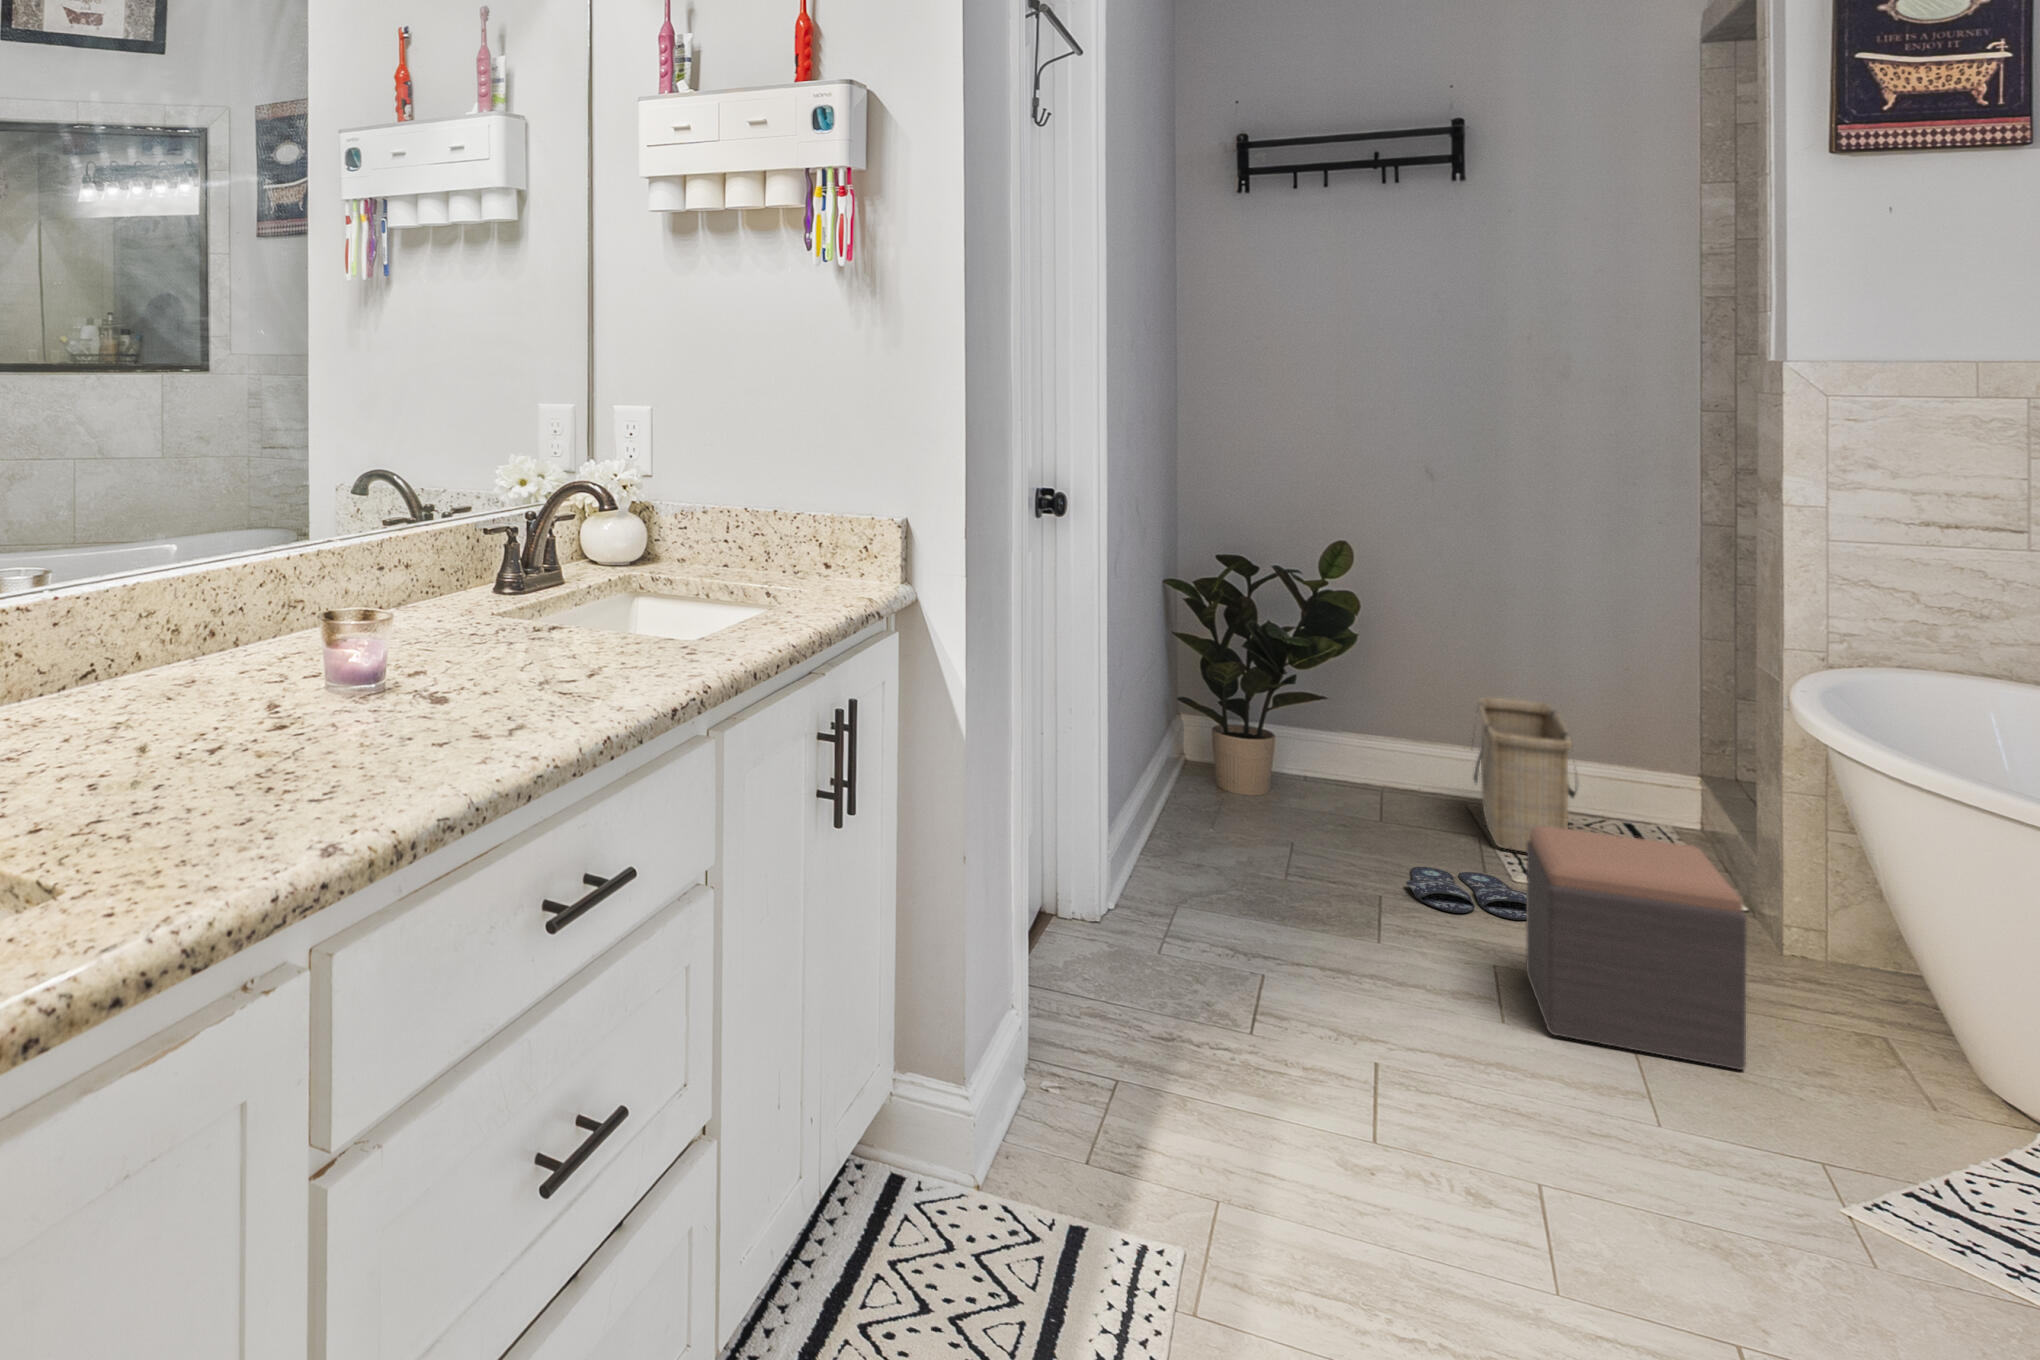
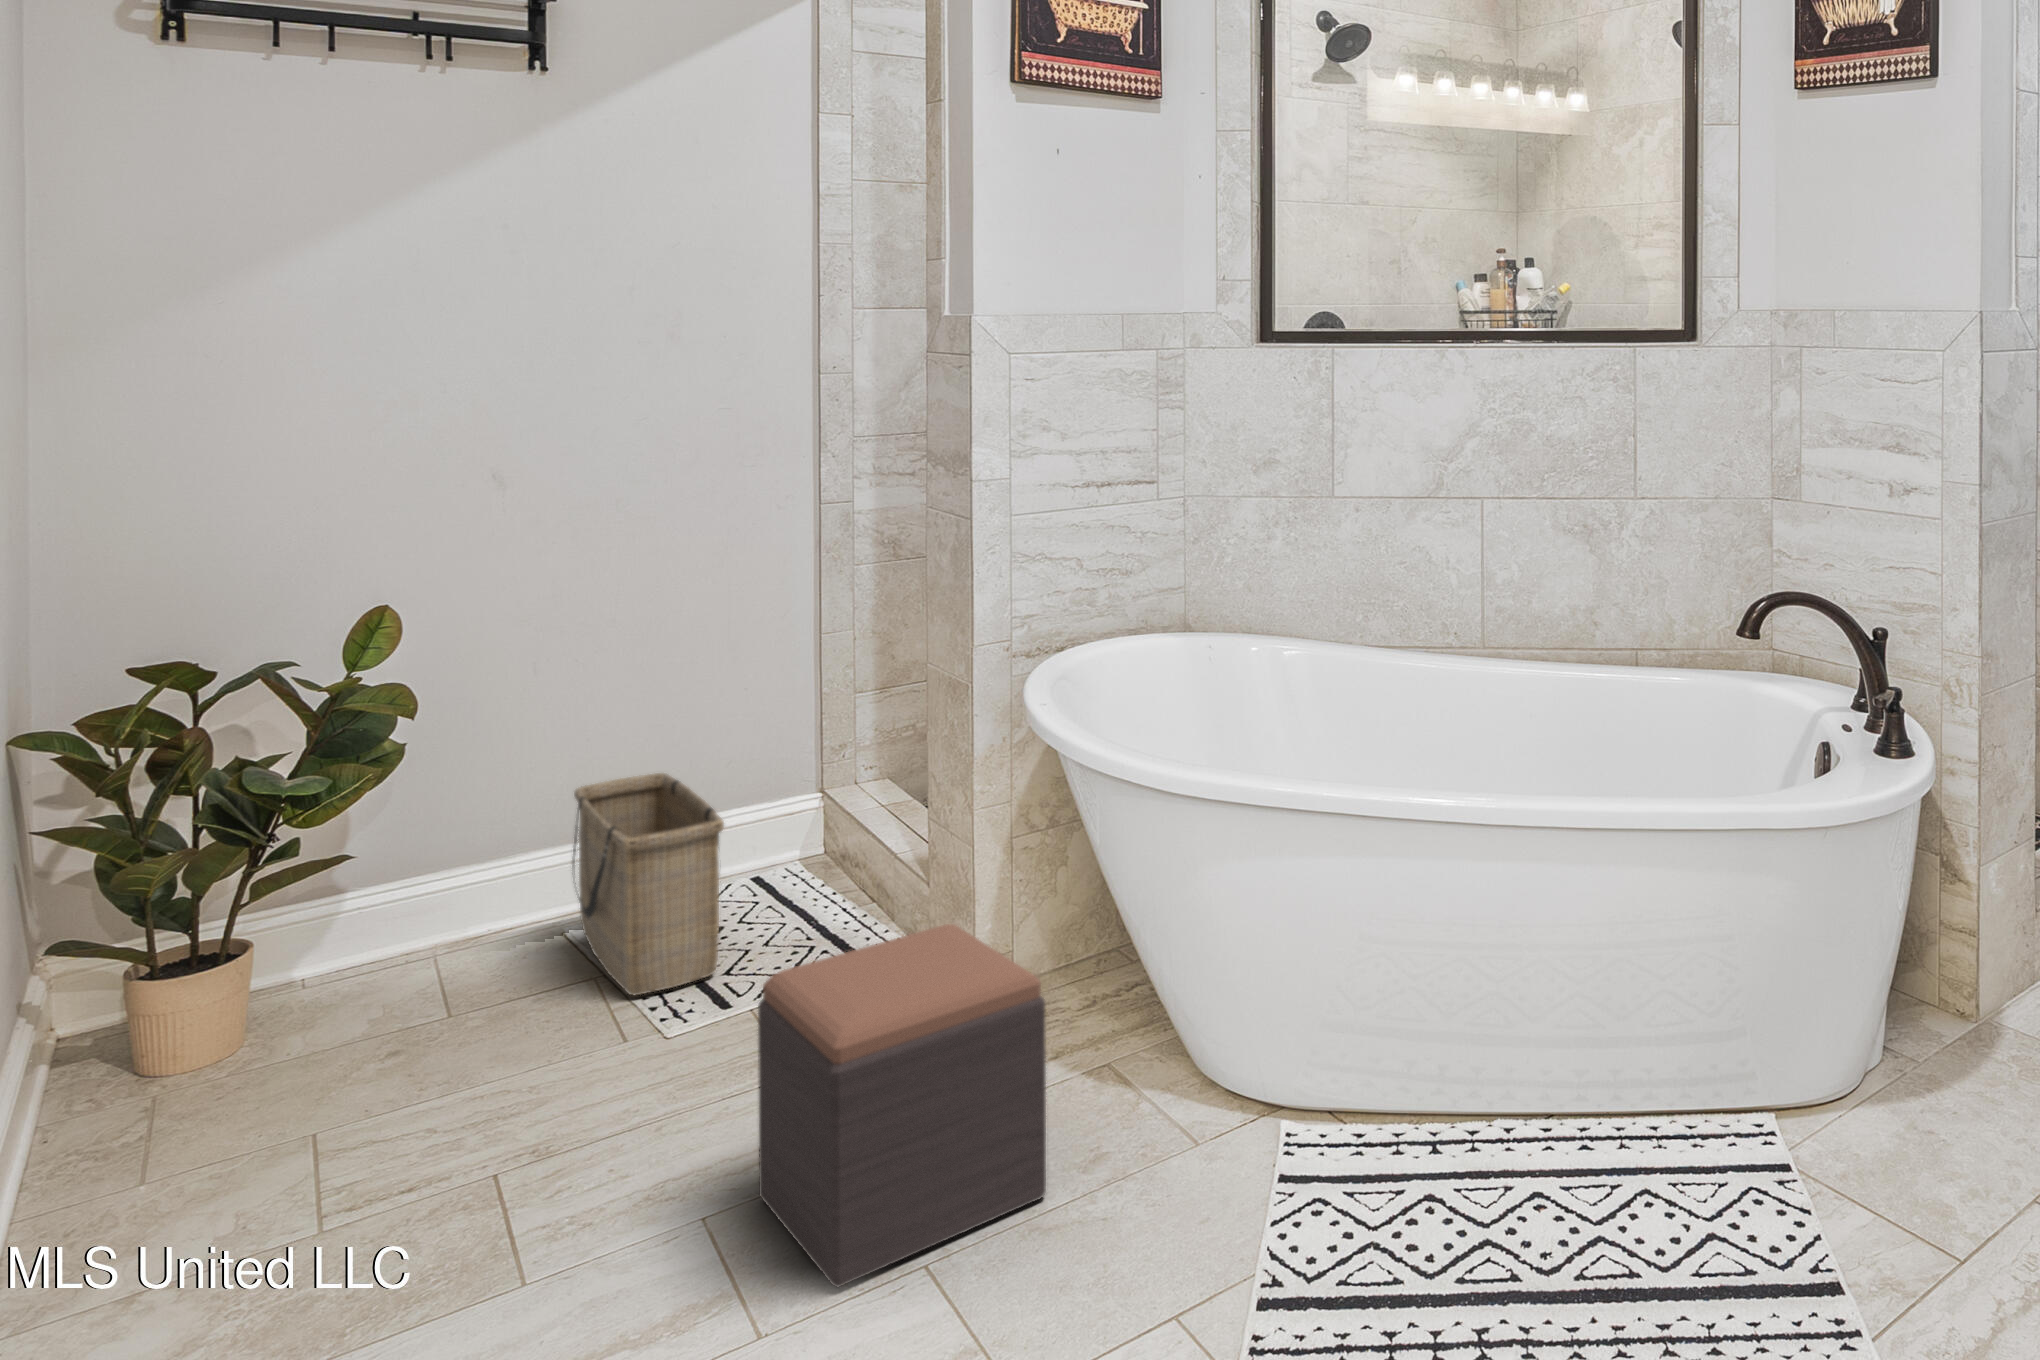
slippers: present [1406,867,1527,920] -> none [530,1048,726,1146]

